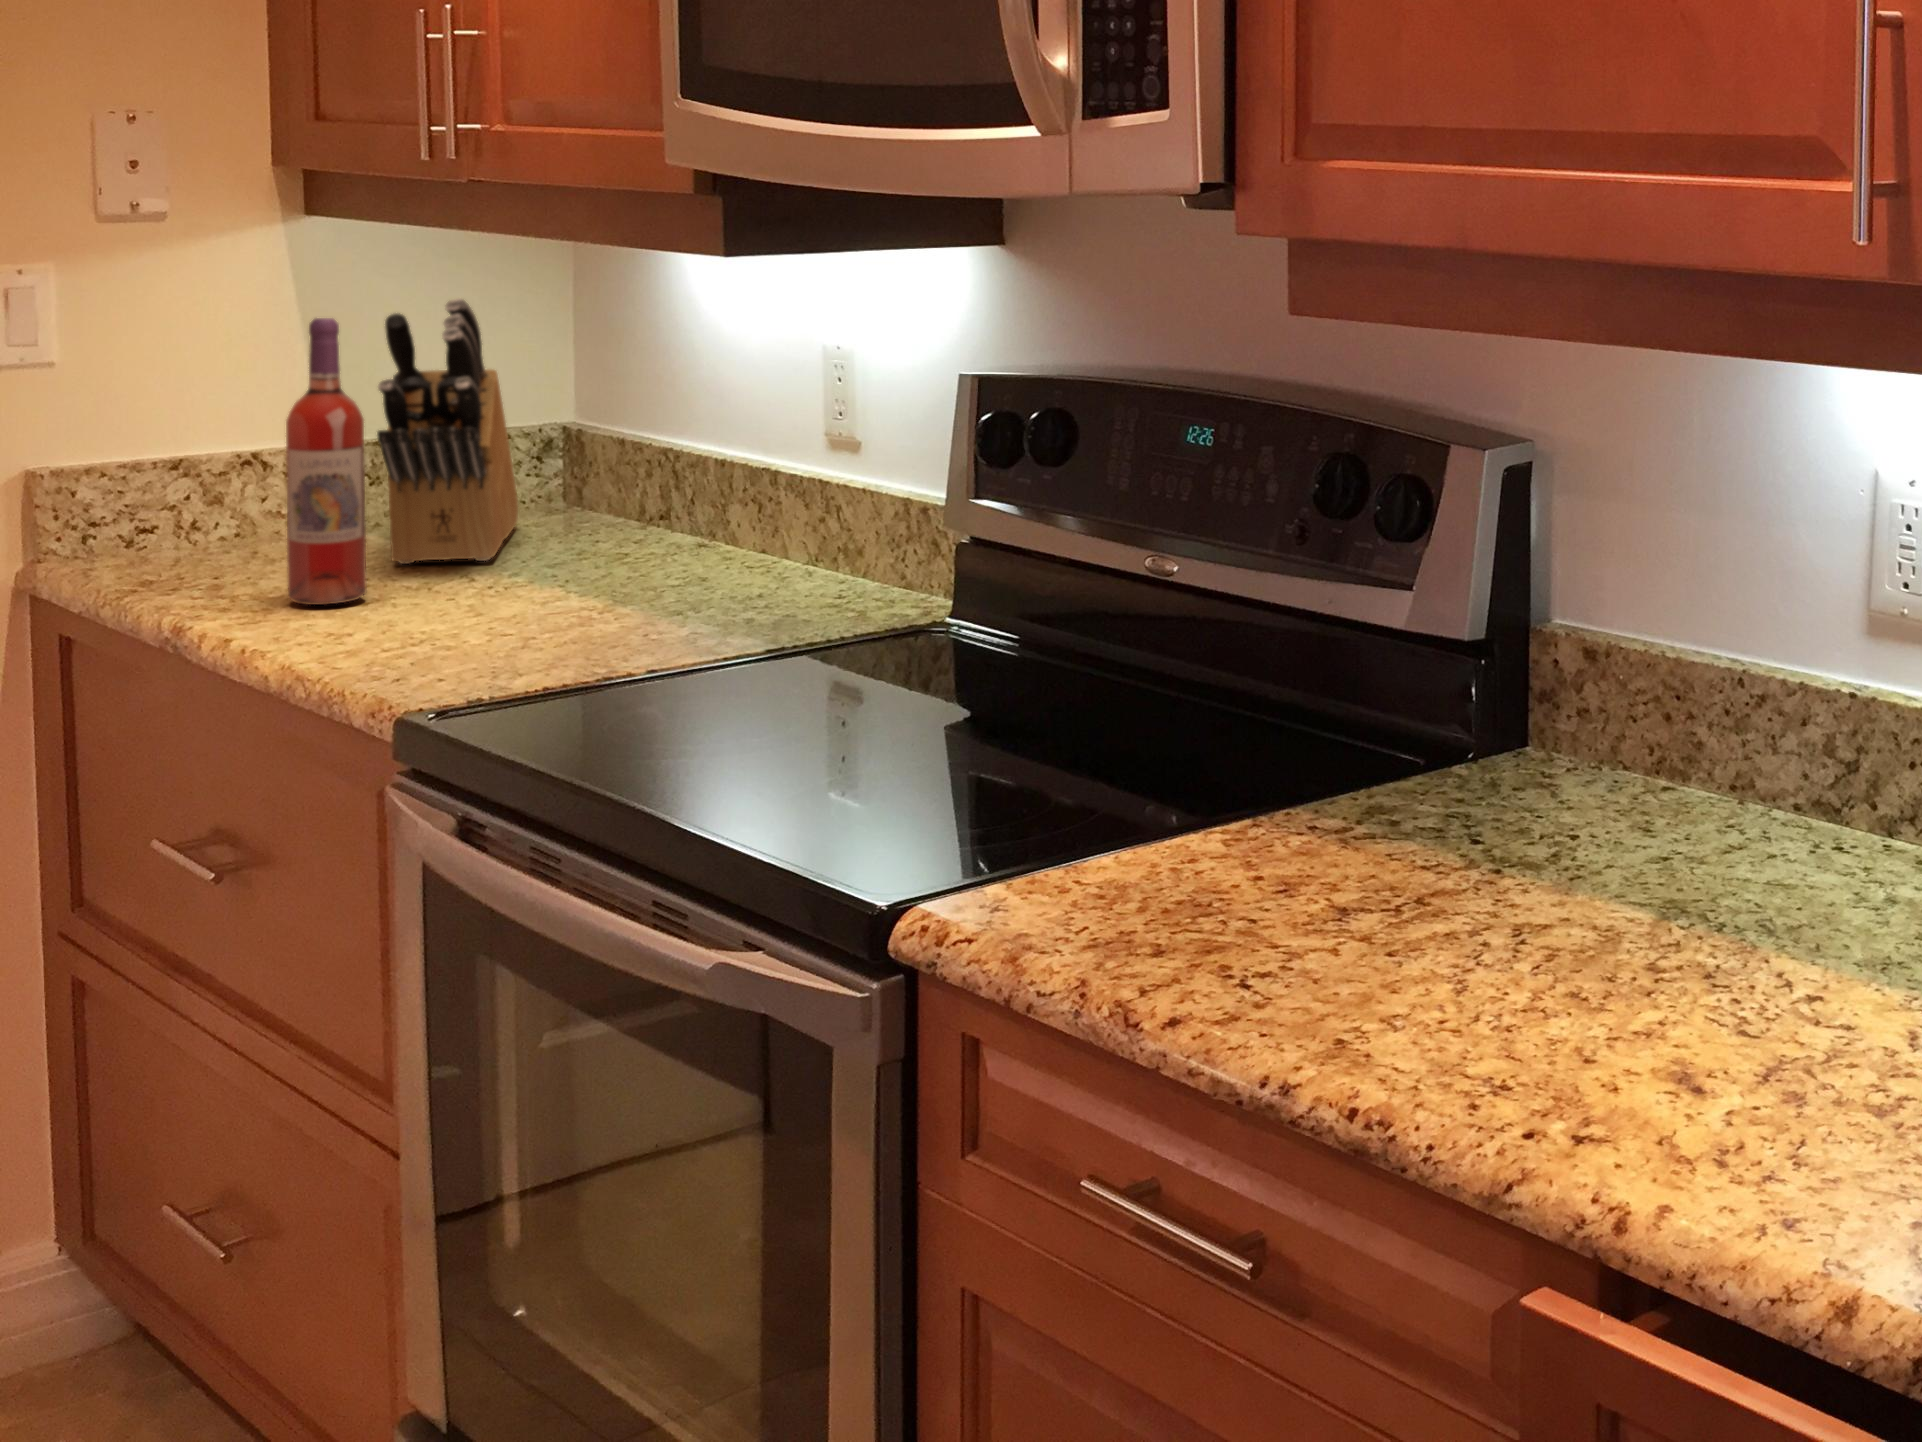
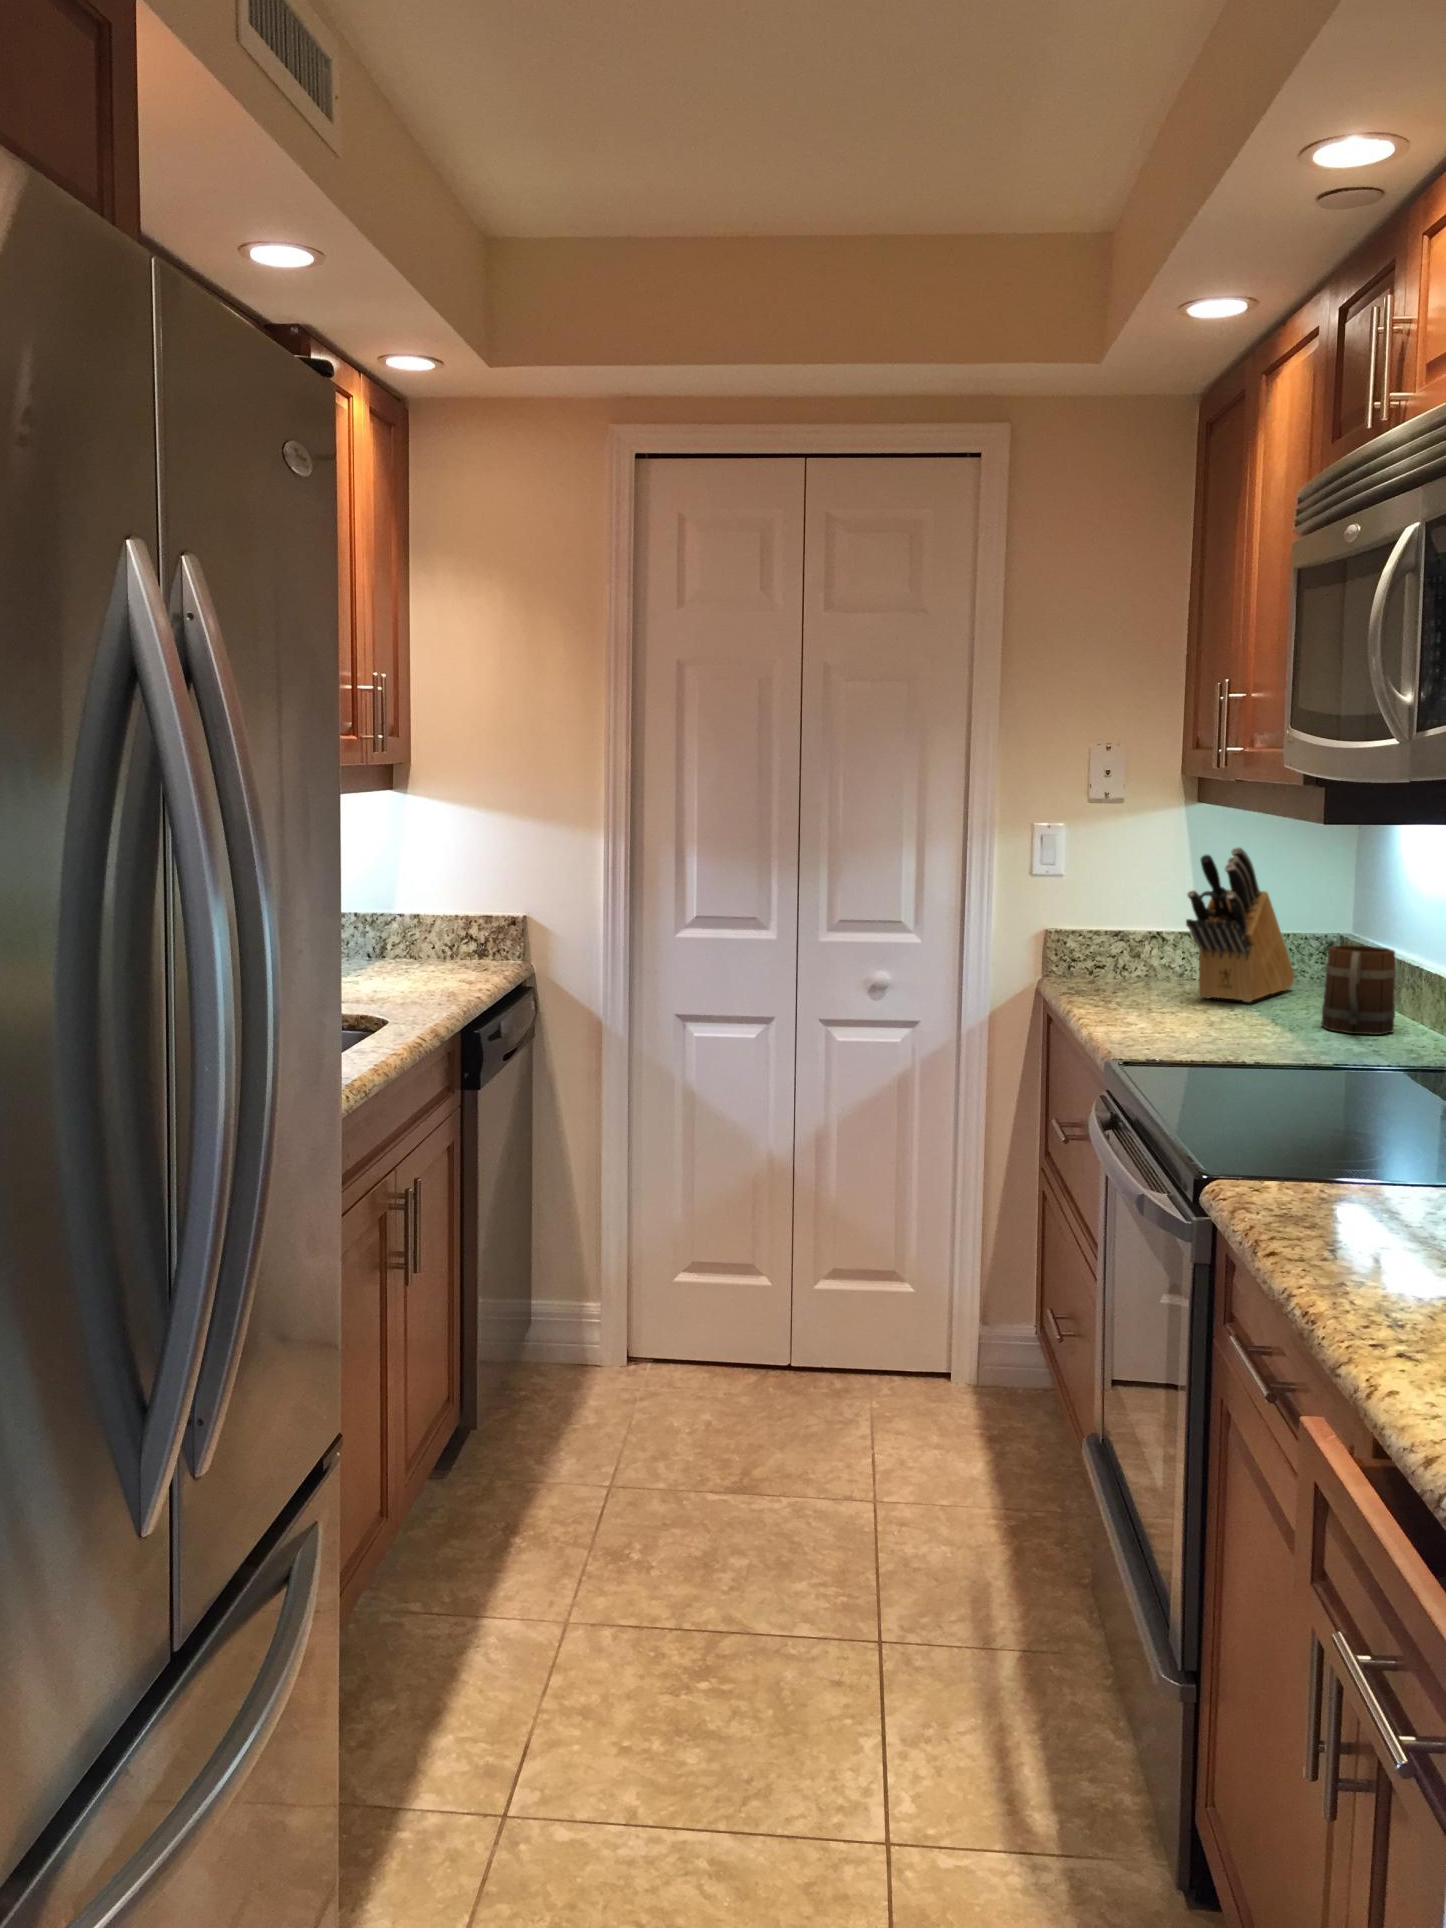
wine bottle: present [286,318,367,605] -> none [1125,853,1168,1010]
mug: none [651,447,764,591] -> present [1321,945,1396,1035]

